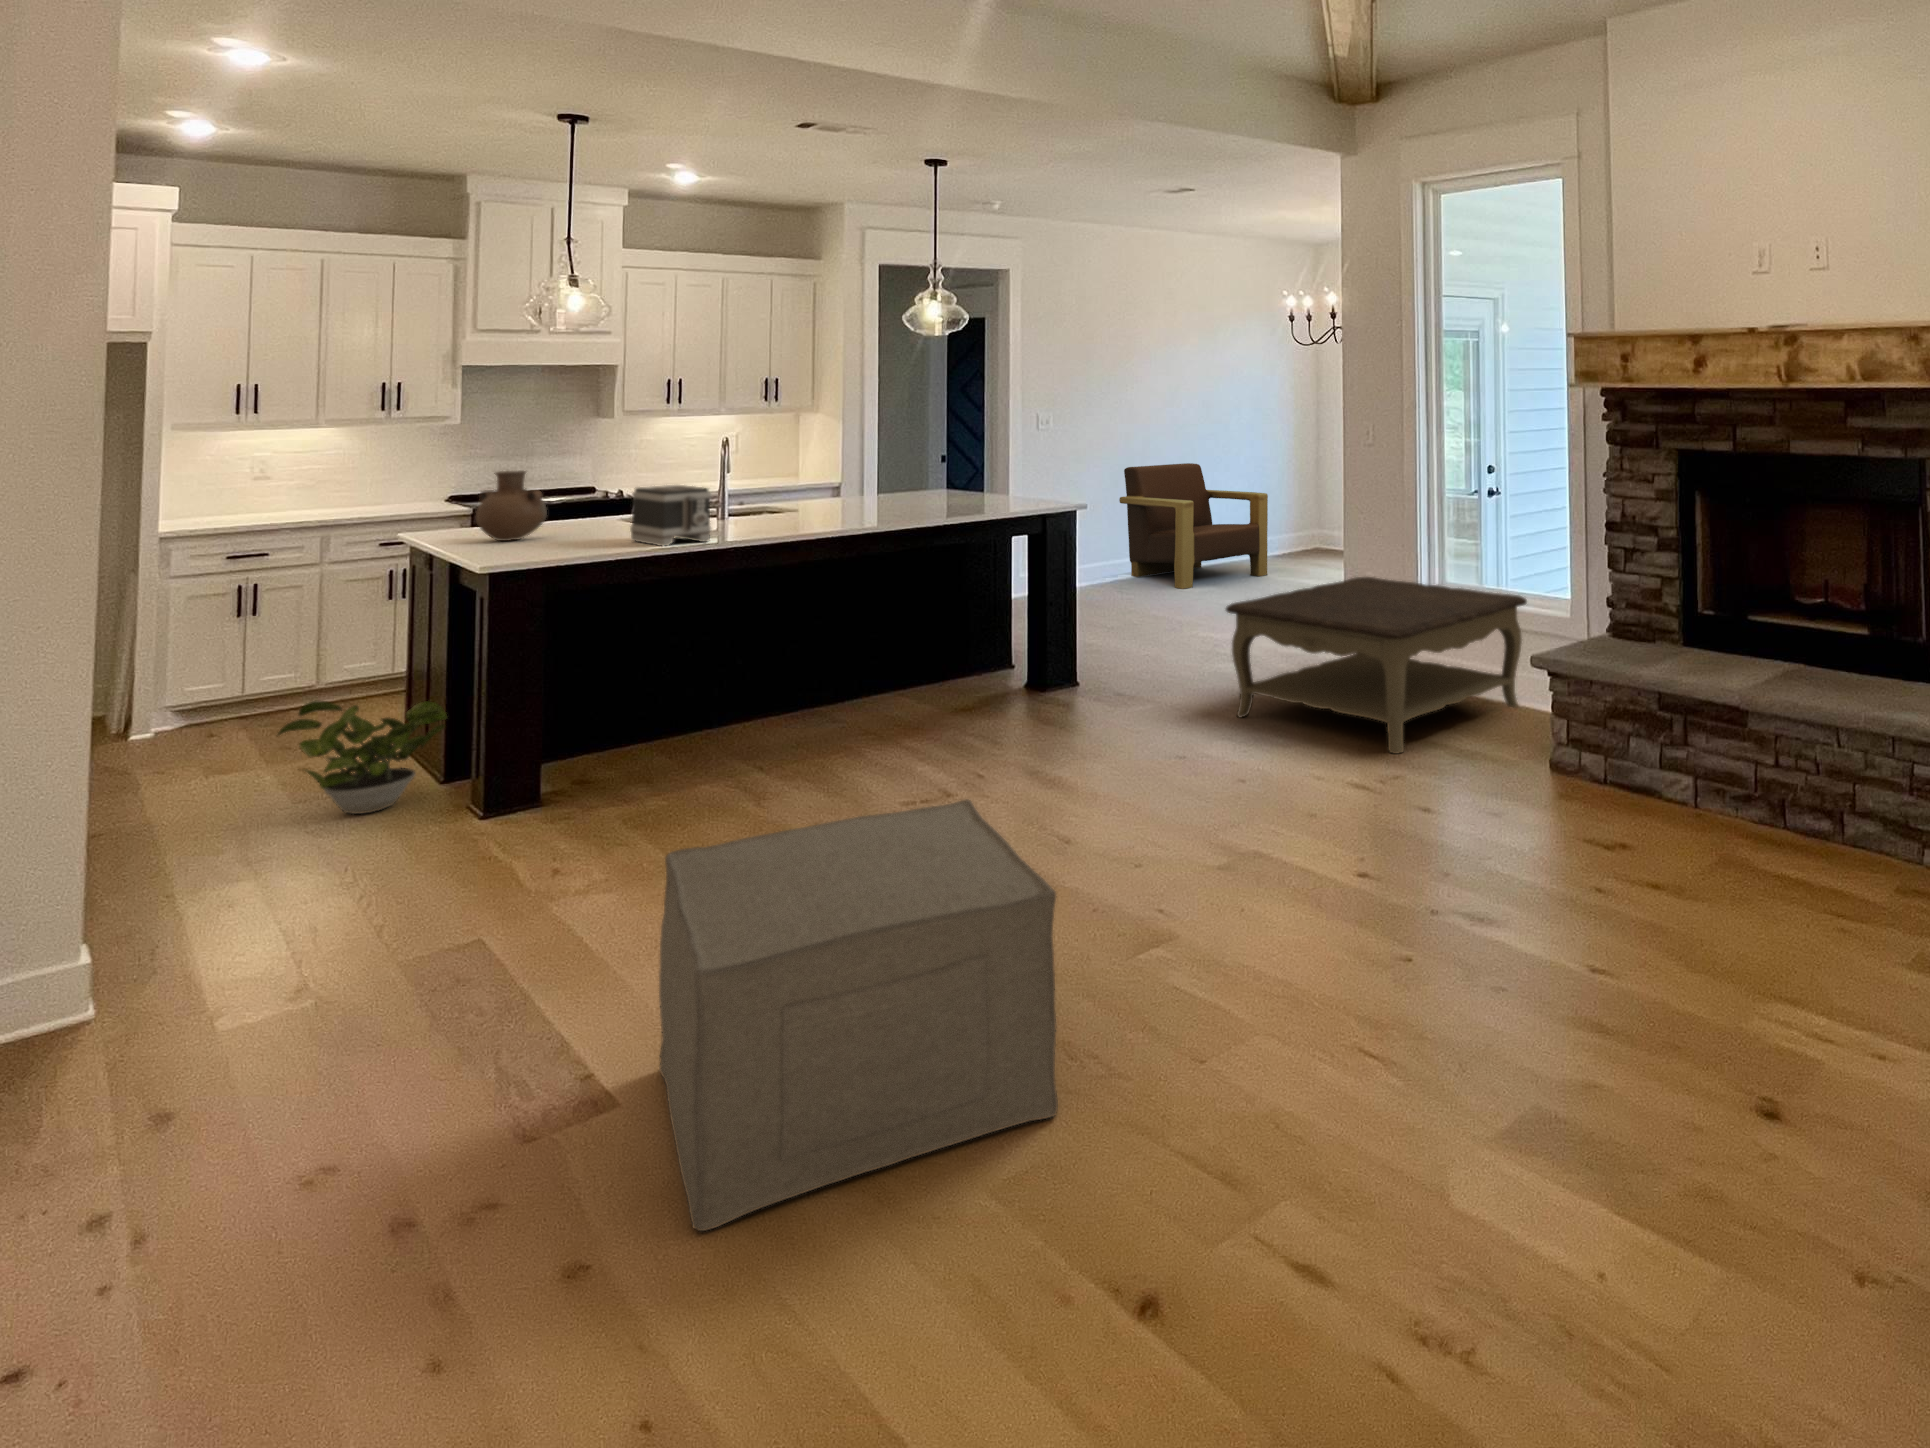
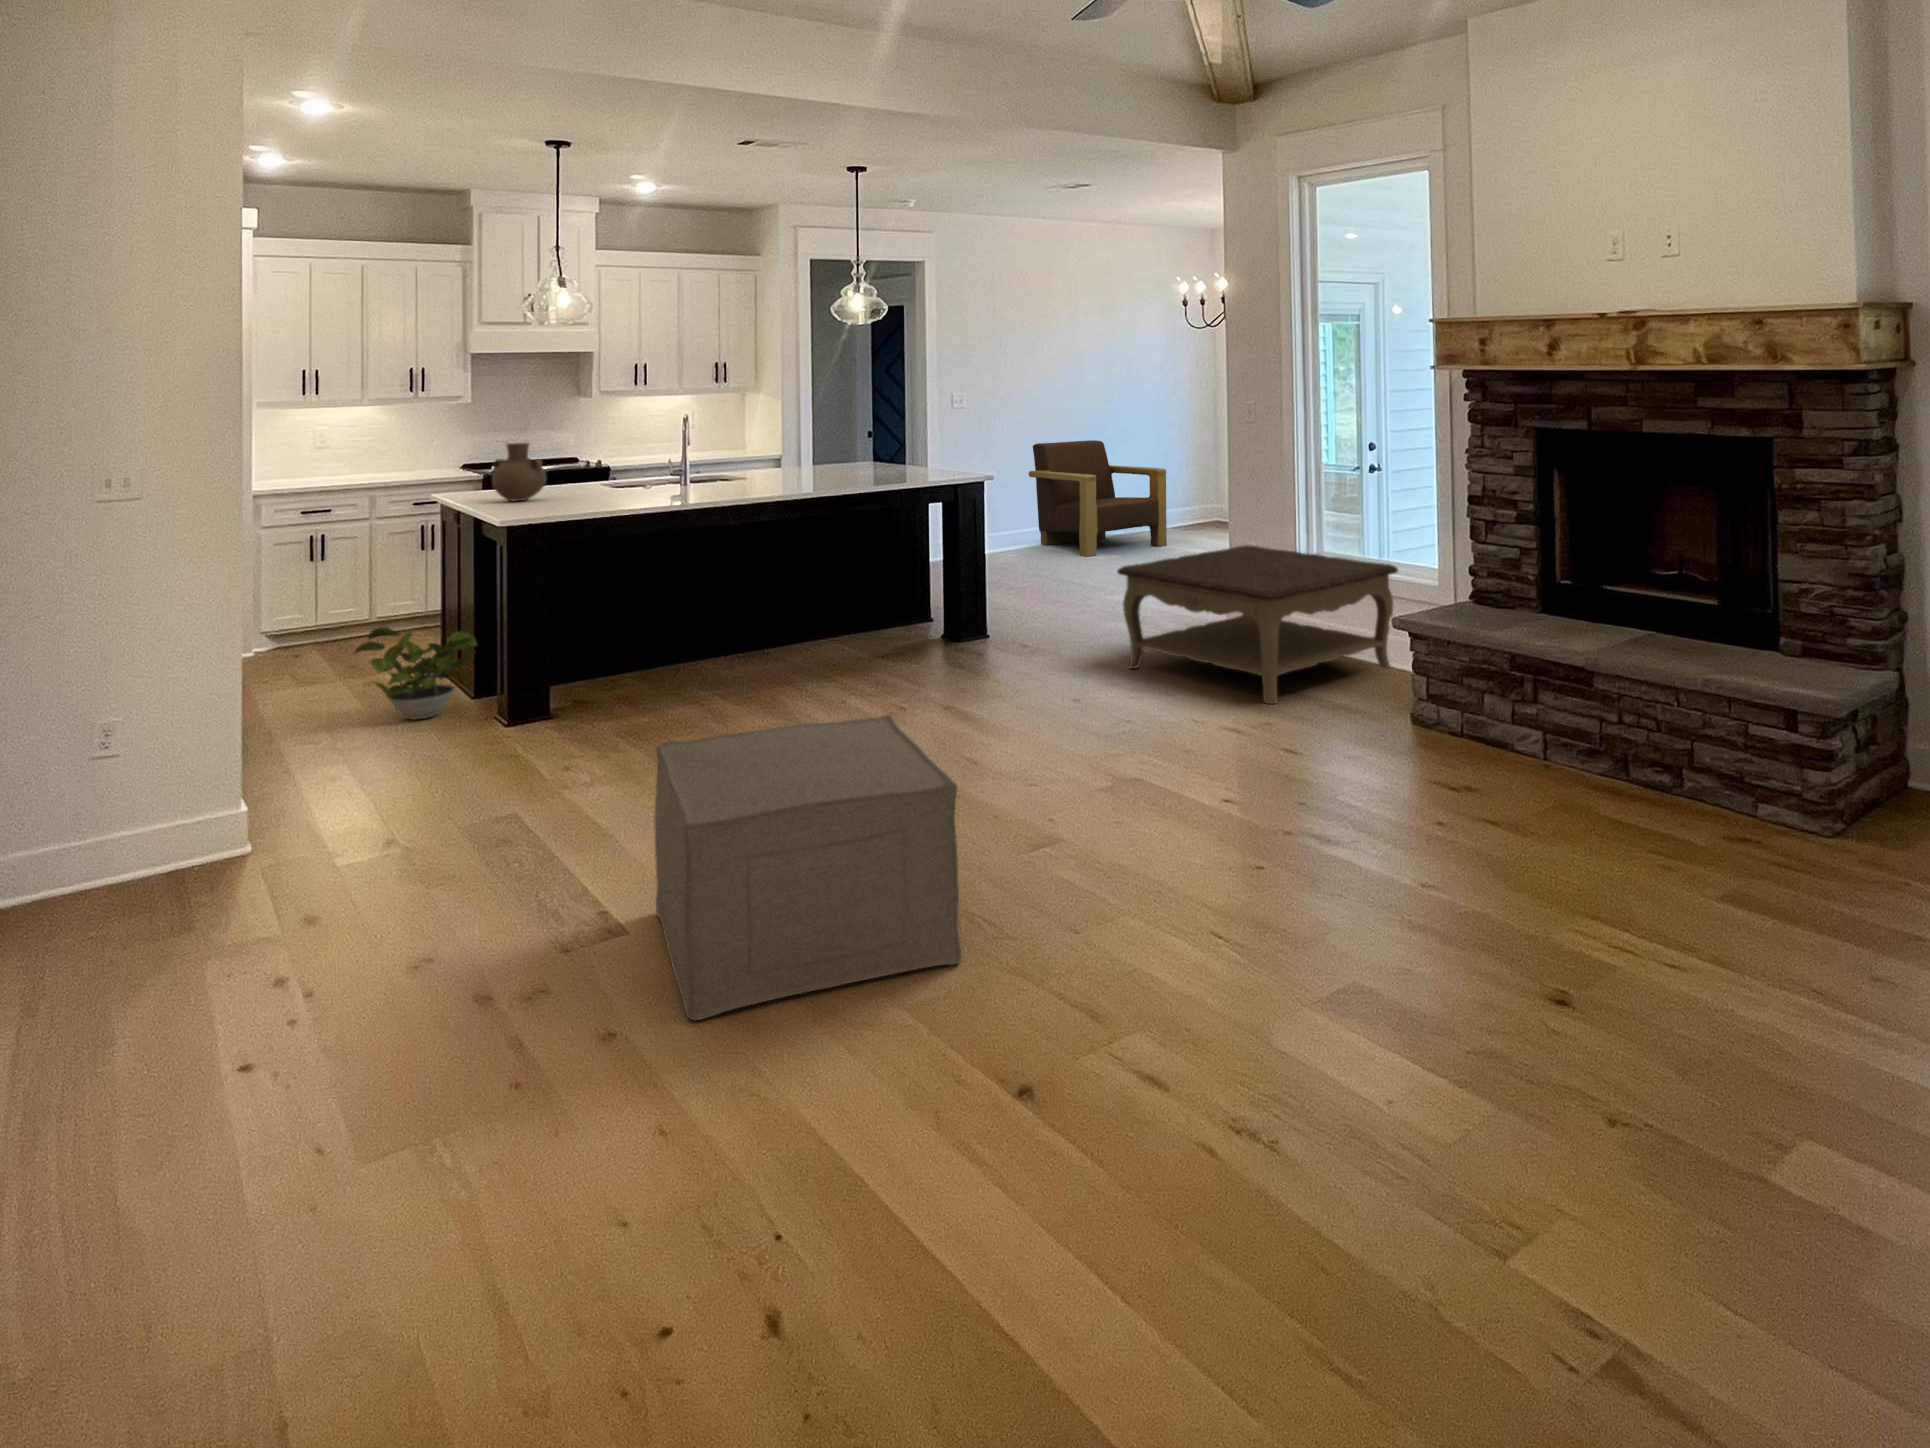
toaster: present [630,485,711,546] -> none [613,455,678,507]

